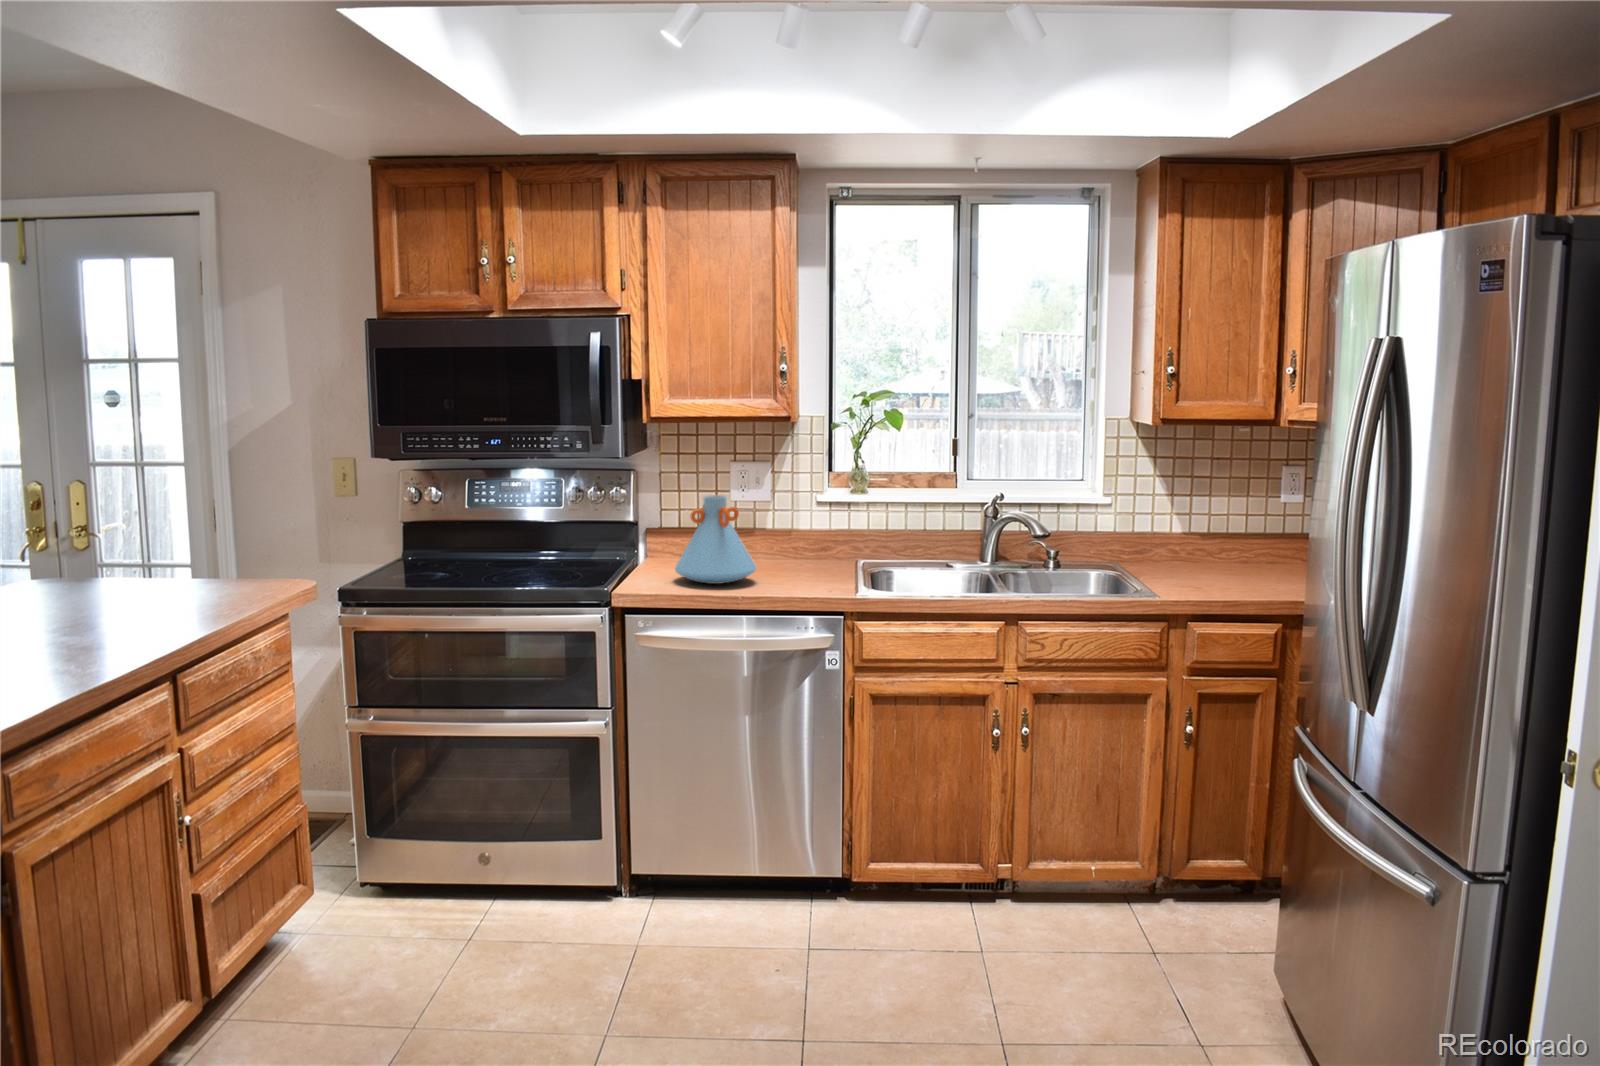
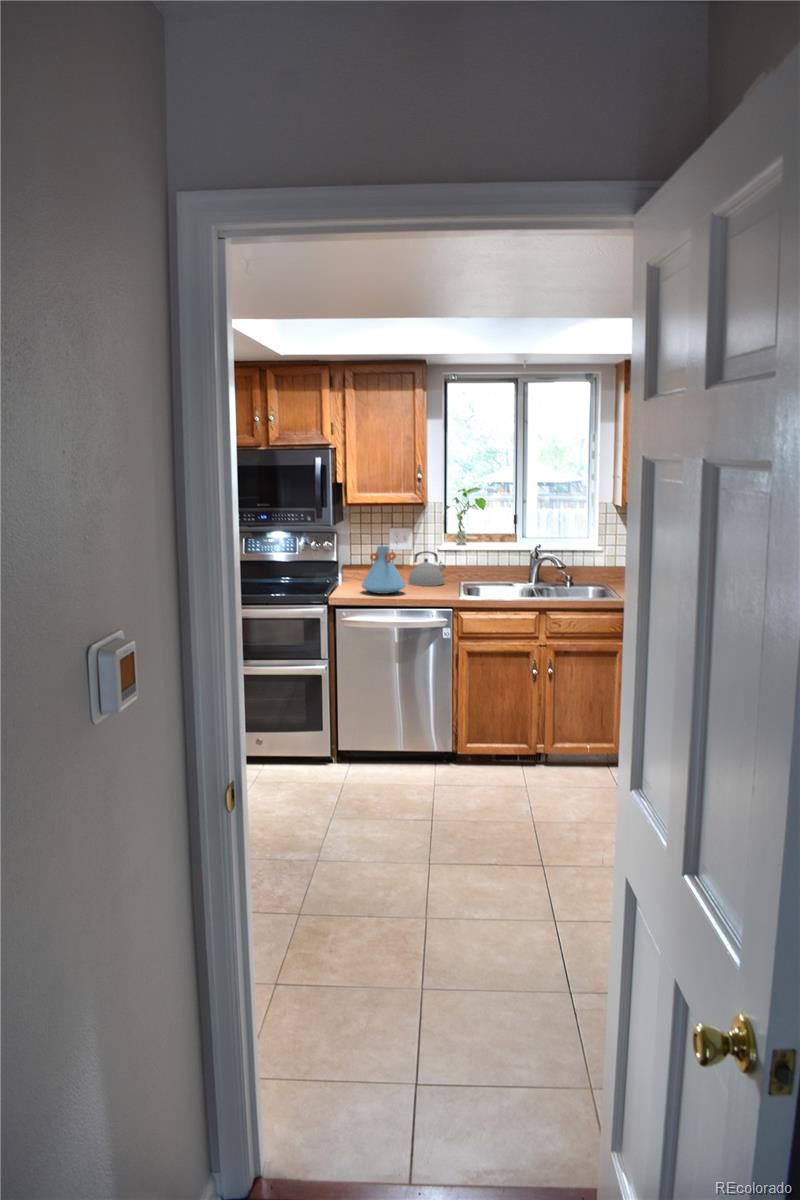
kettle: none [763,504,830,567] -> present [408,551,445,586]

